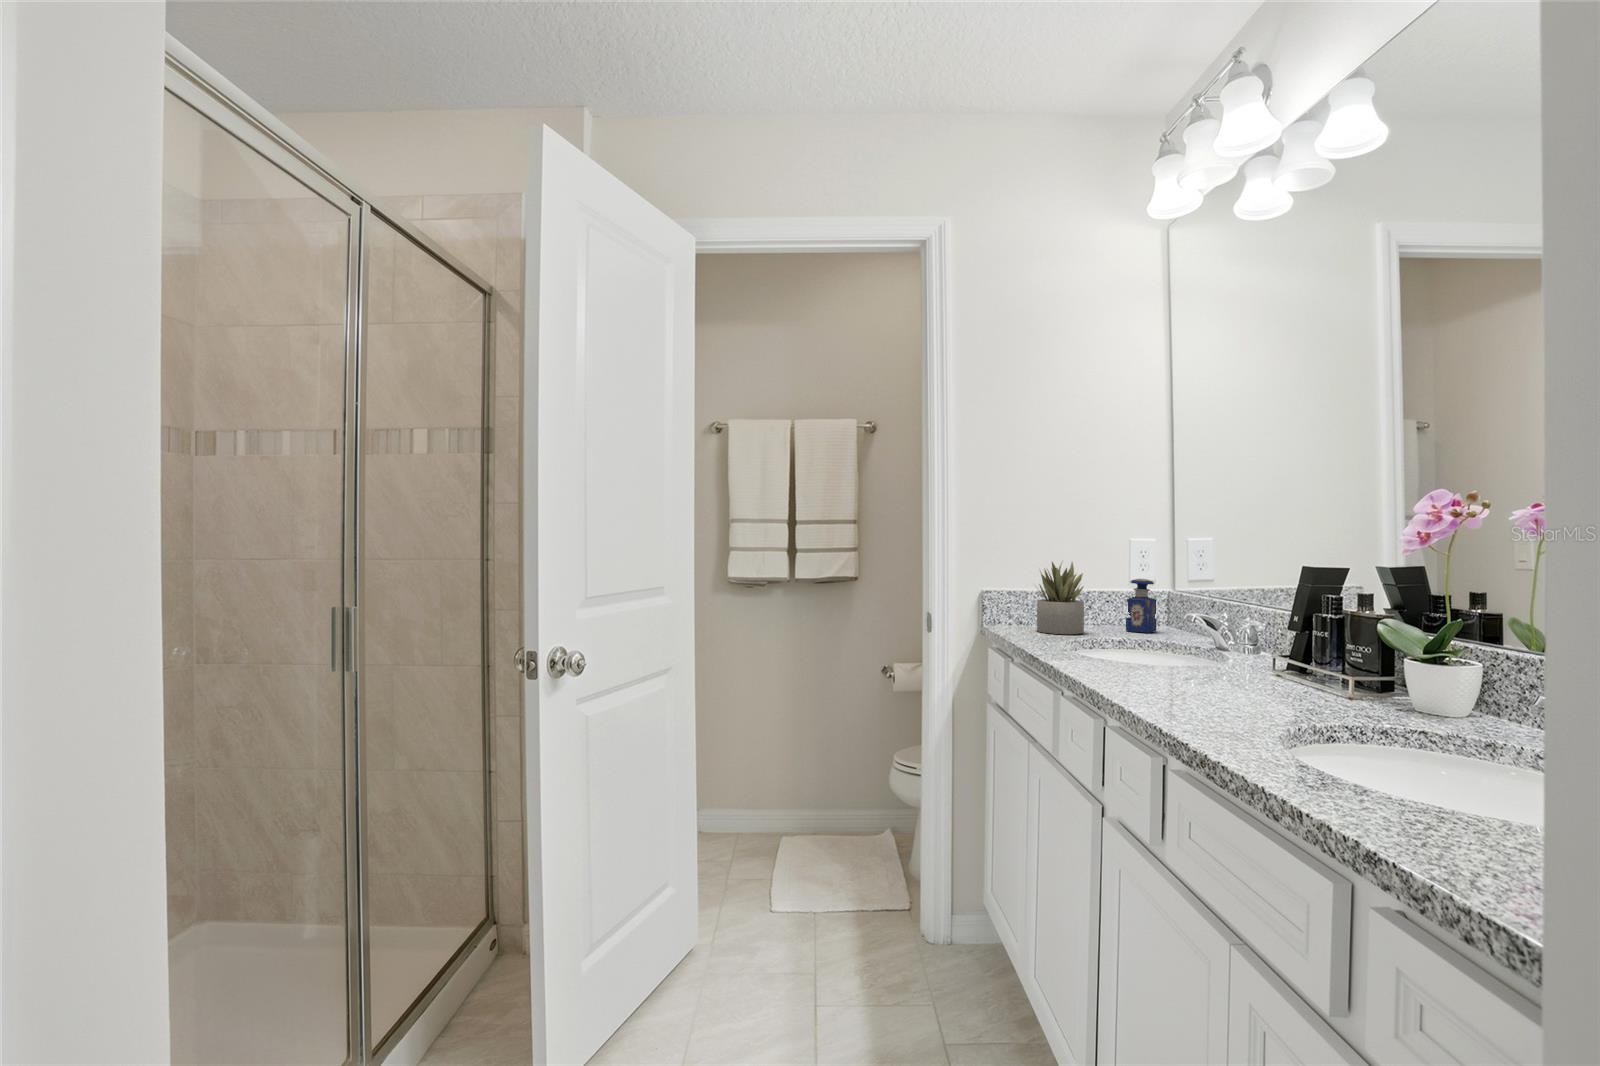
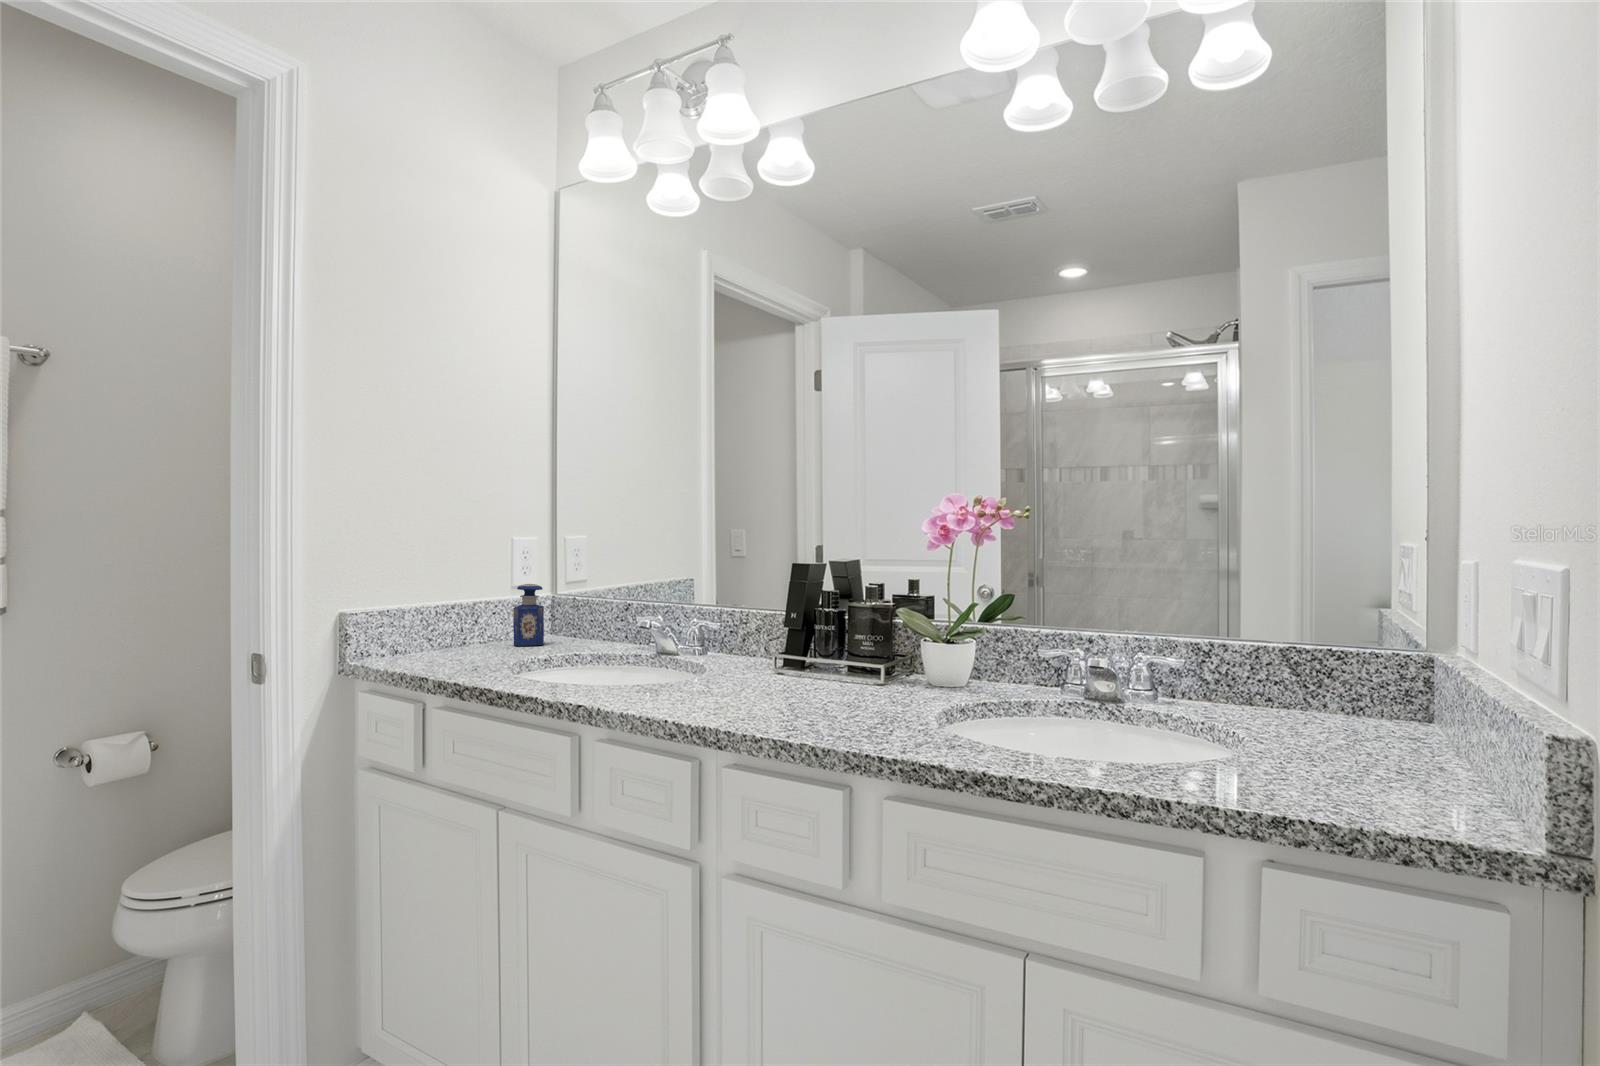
succulent plant: present [1037,561,1084,634] -> none [422,566,491,662]

